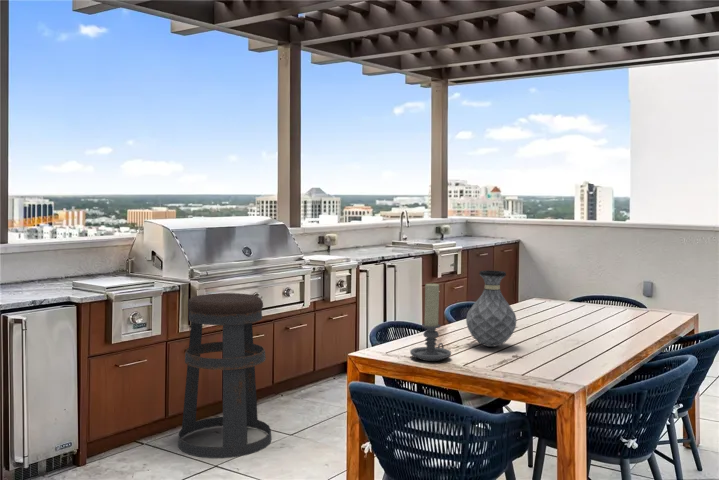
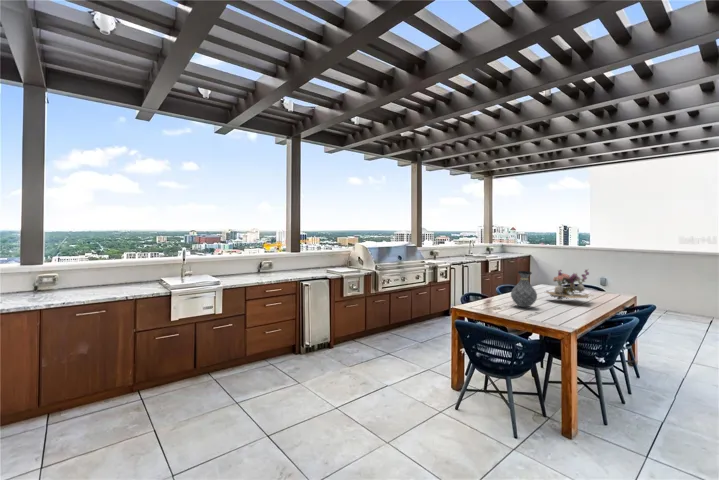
flower arrangement: none [532,262,623,330] -> present [546,270,589,300]
candle holder: present [410,283,451,361] -> none [484,276,505,312]
bar stool: present [178,293,272,458] -> none [370,277,411,351]

